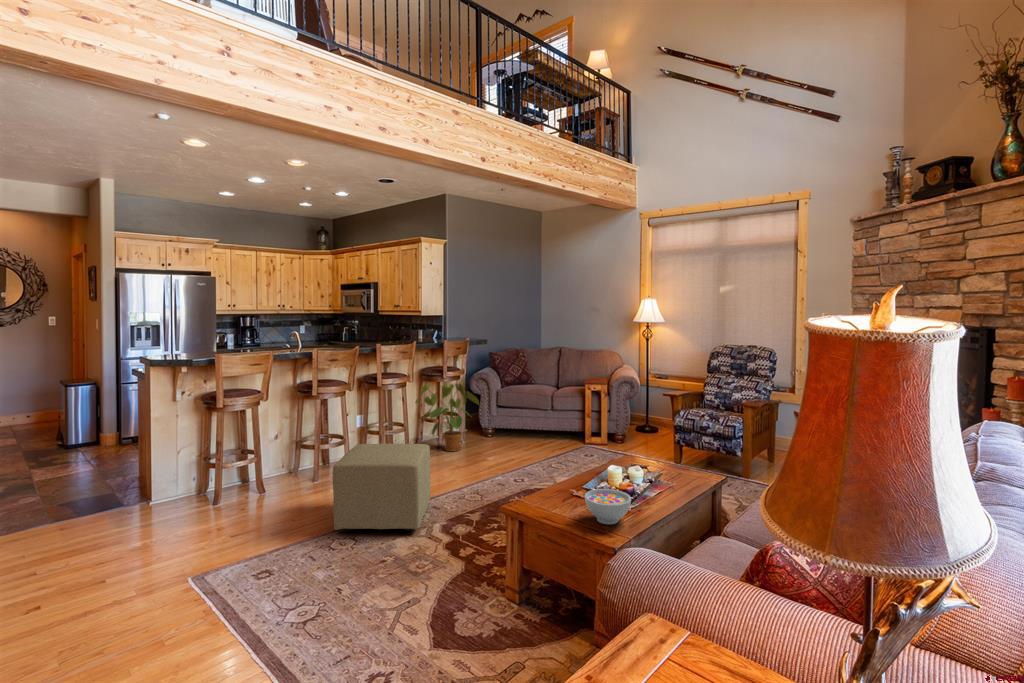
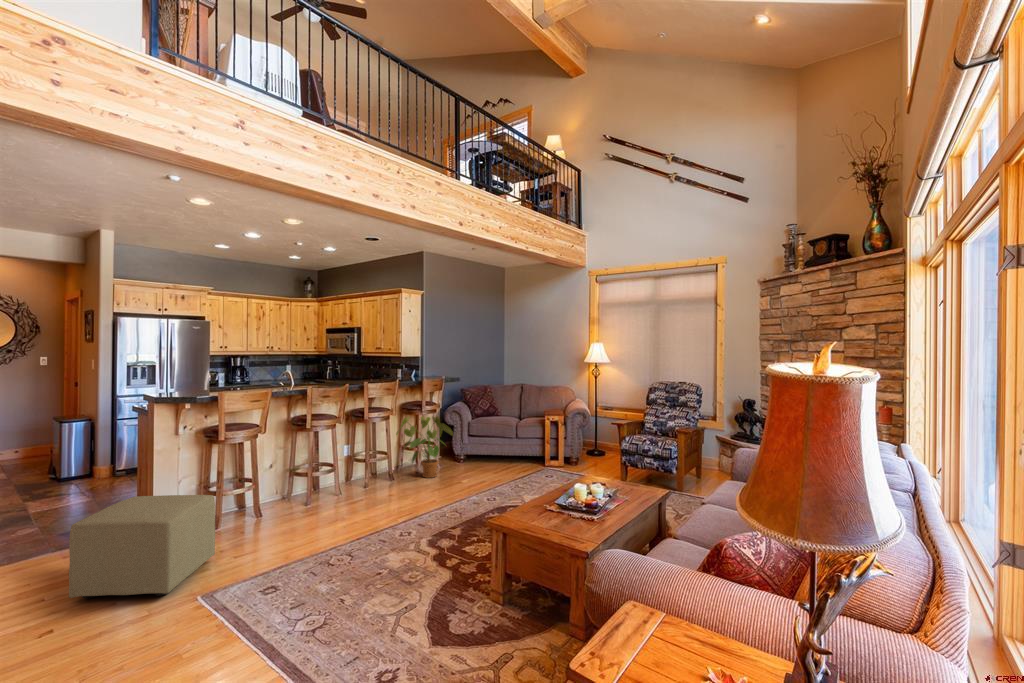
ottoman: present [332,444,431,531] -> present [69,495,215,599]
bowl: present [585,489,631,524] -> none [557,503,595,533]

